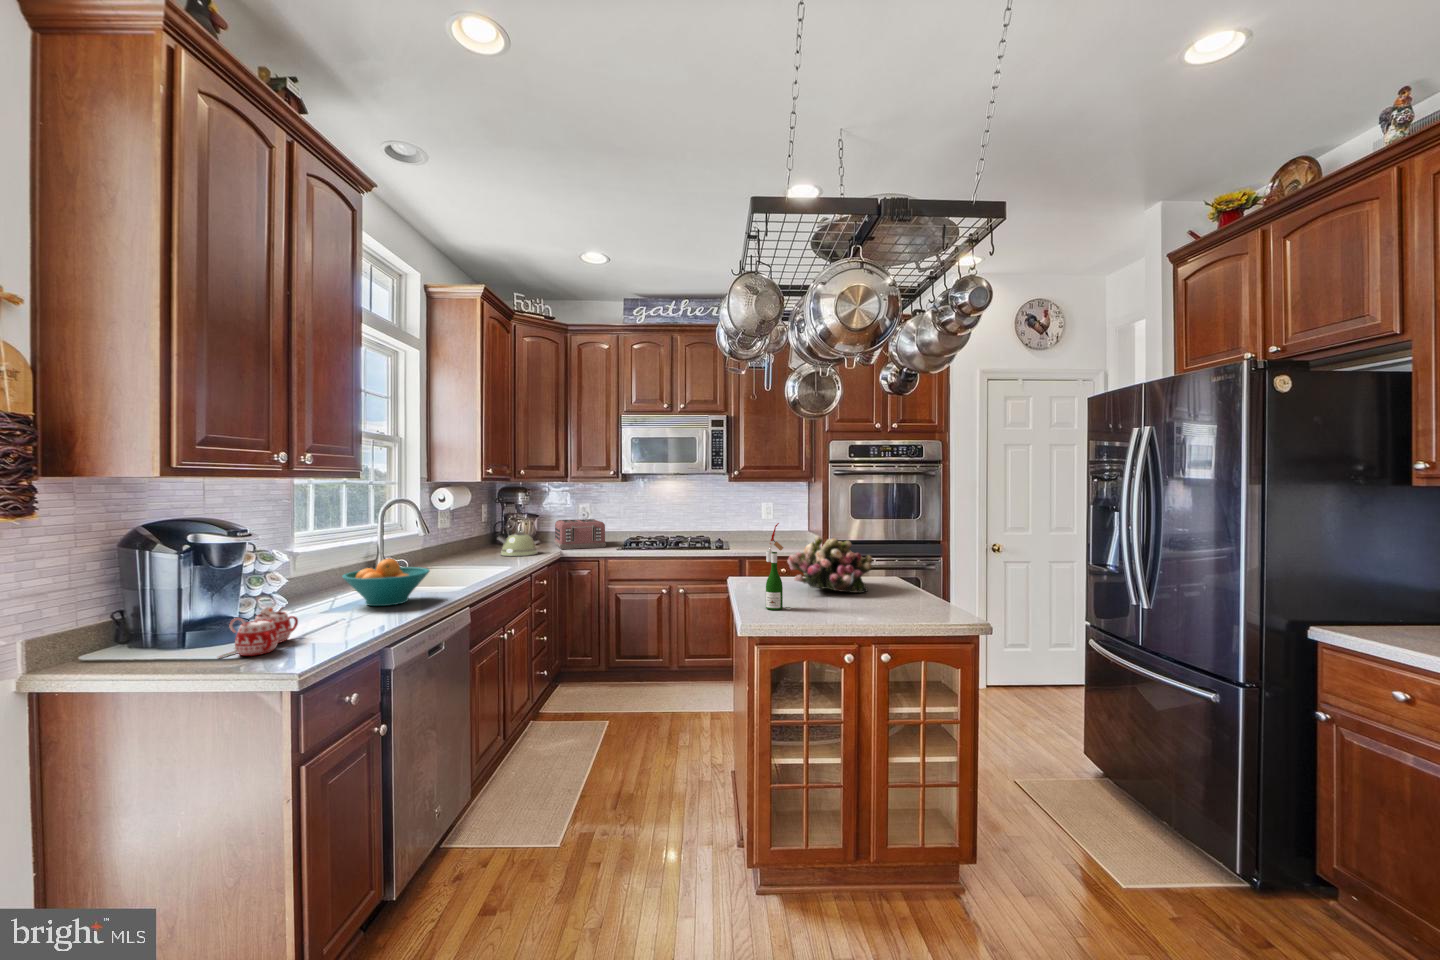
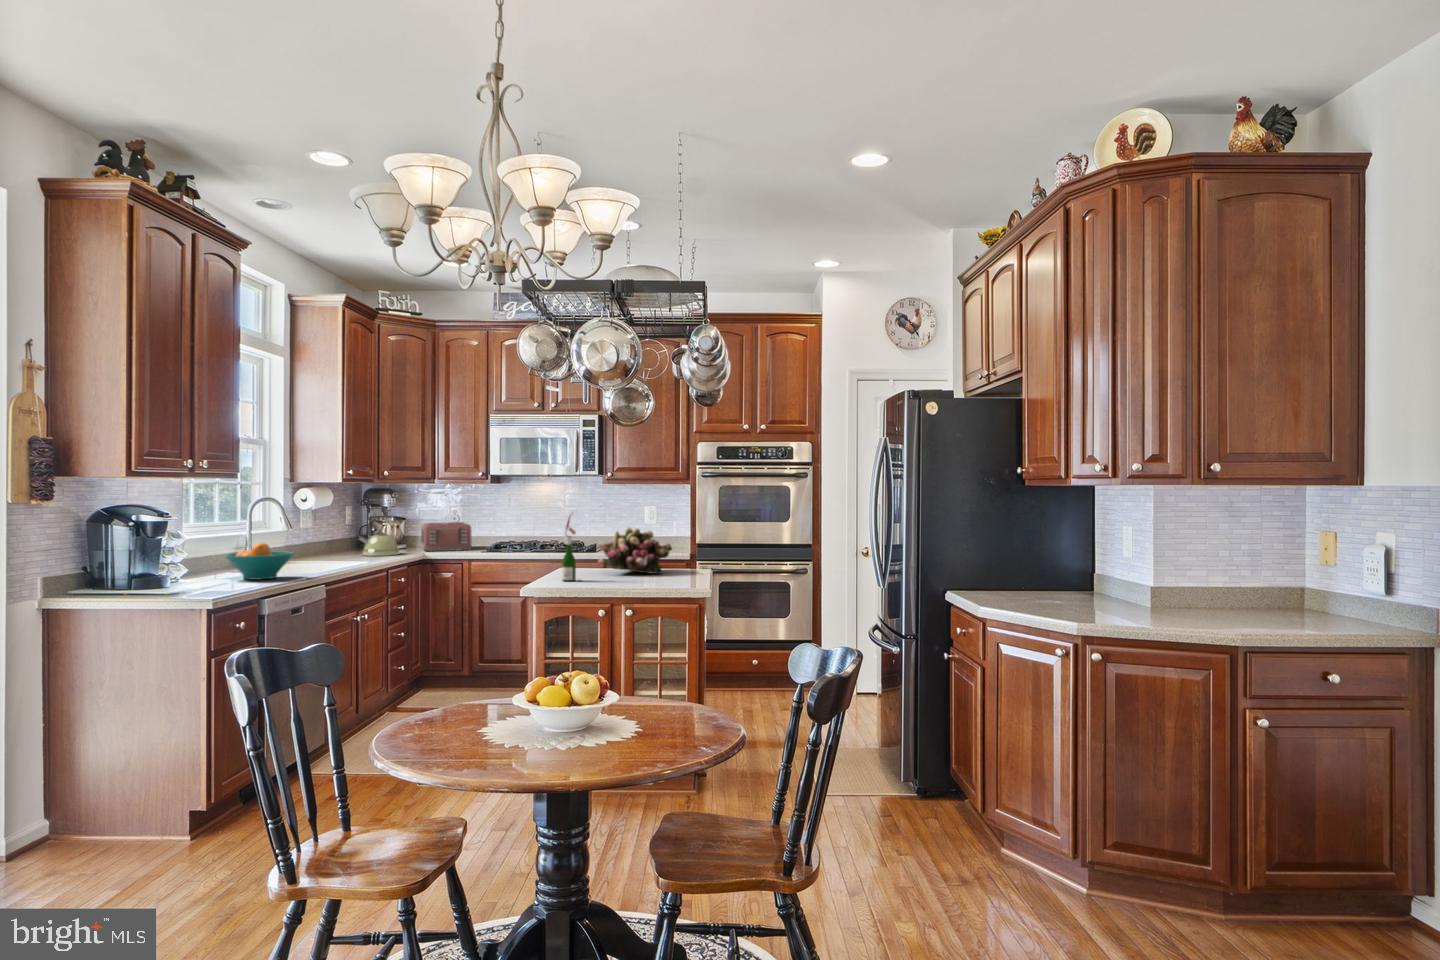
mug: present [217,607,298,658] -> none [154,567,201,596]

